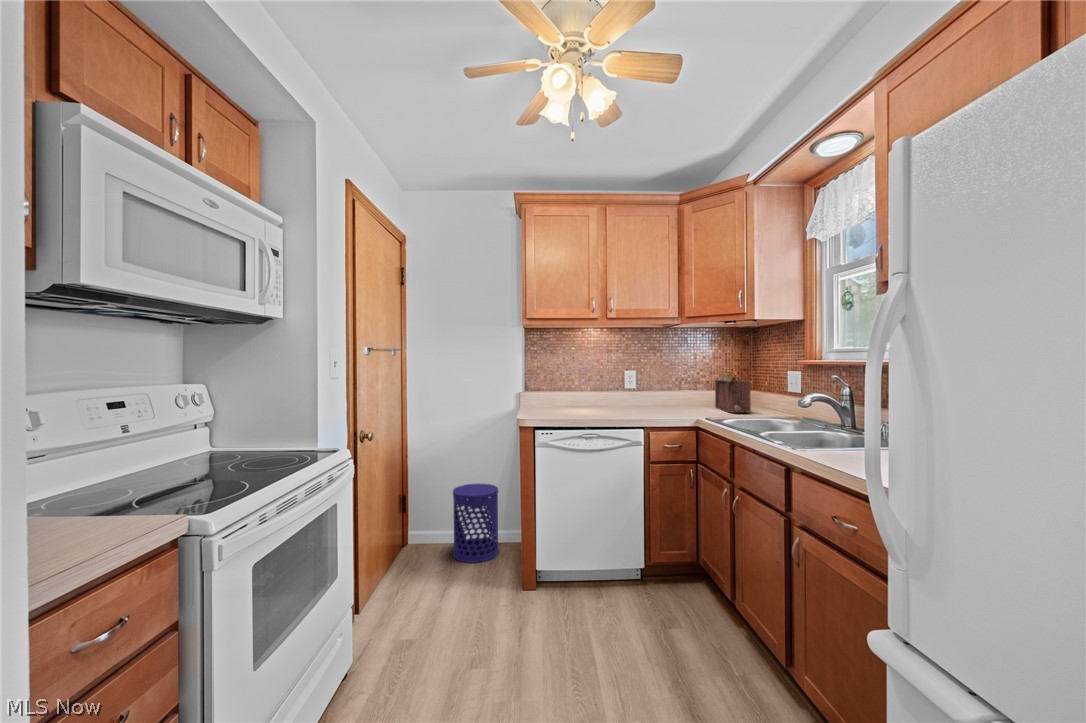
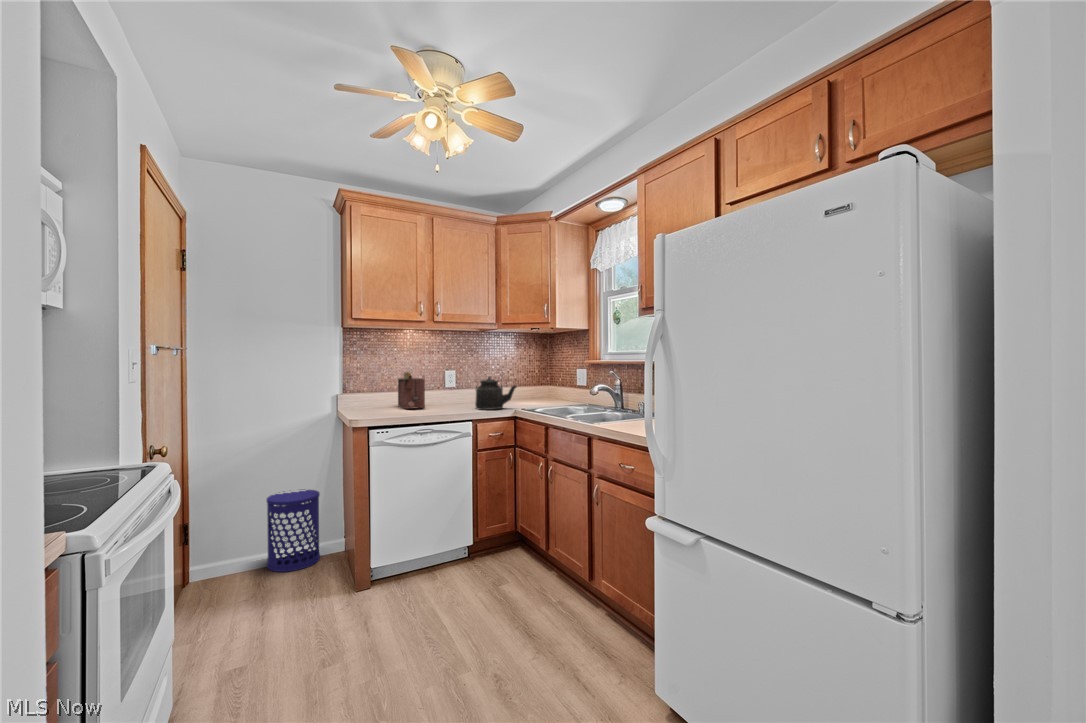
kettle: none [654,370,705,417] -> present [475,376,516,410]
toaster: present [715,373,751,413] -> present [398,372,425,409]

